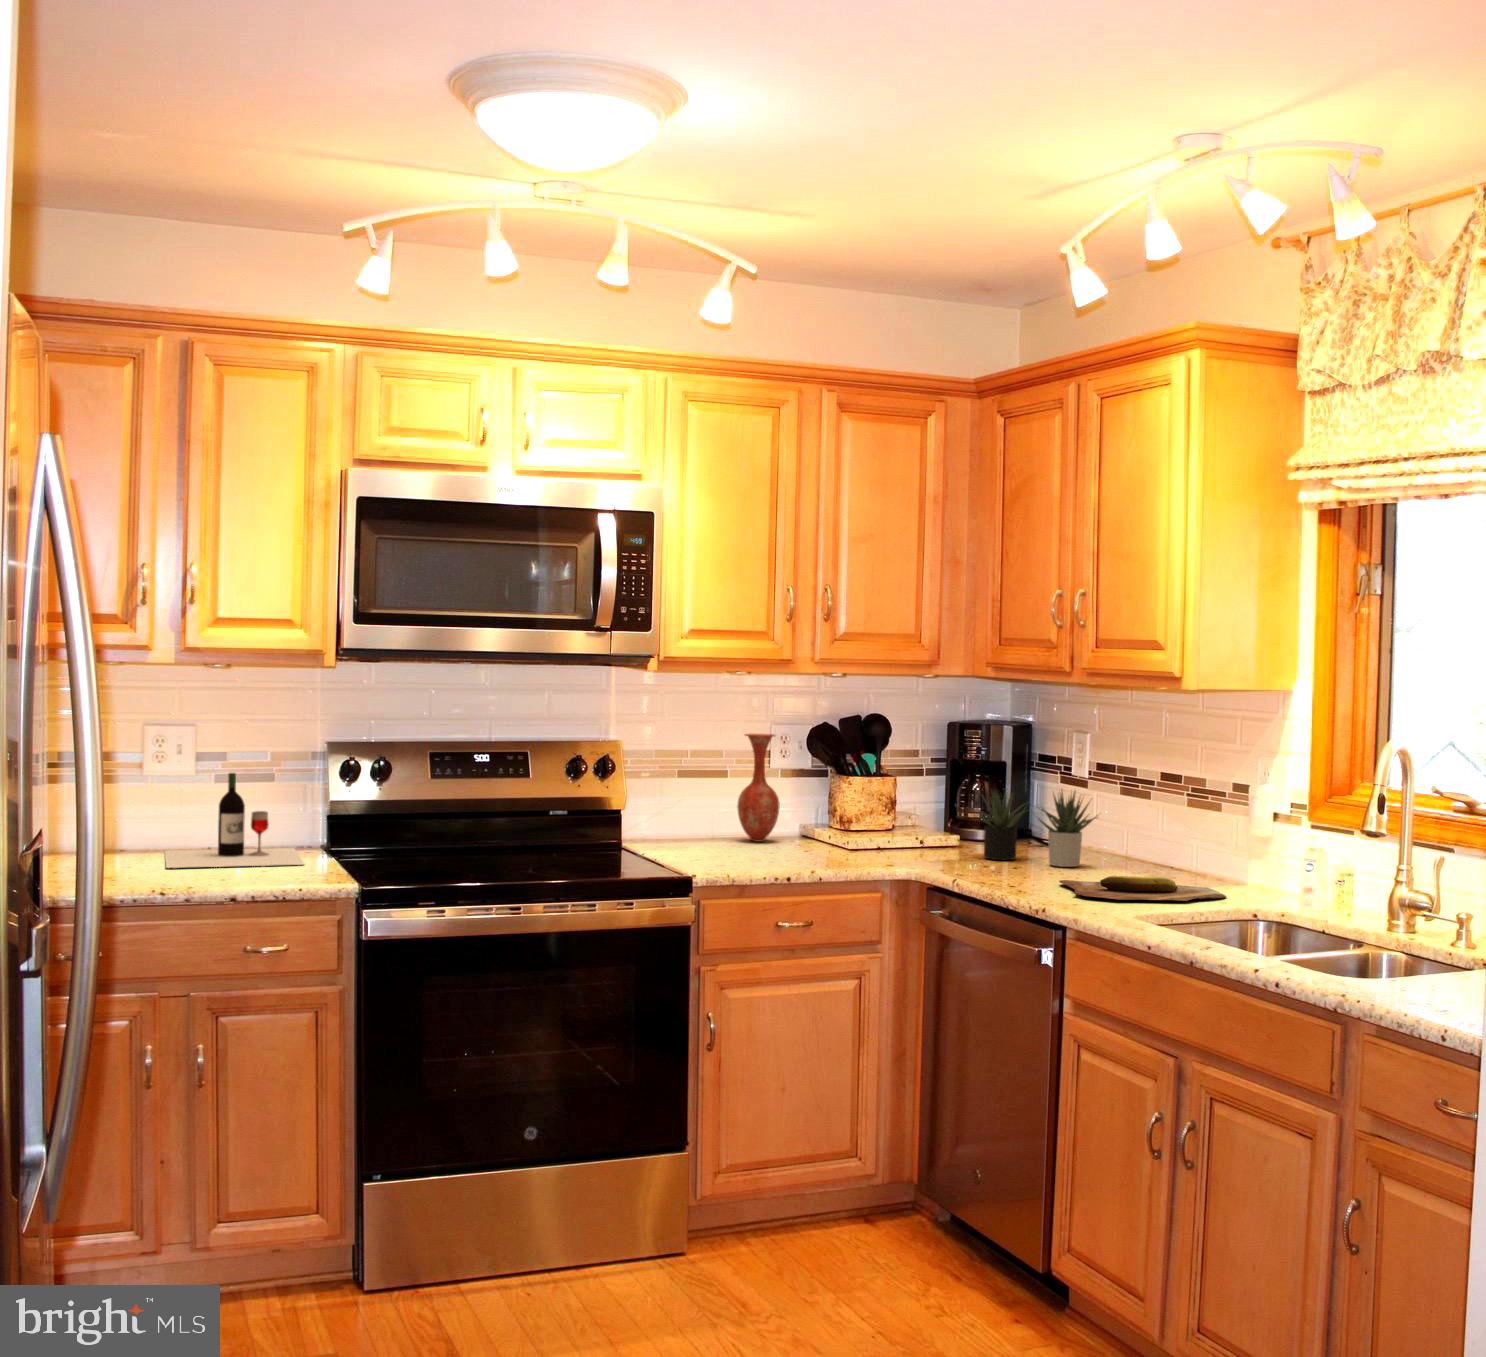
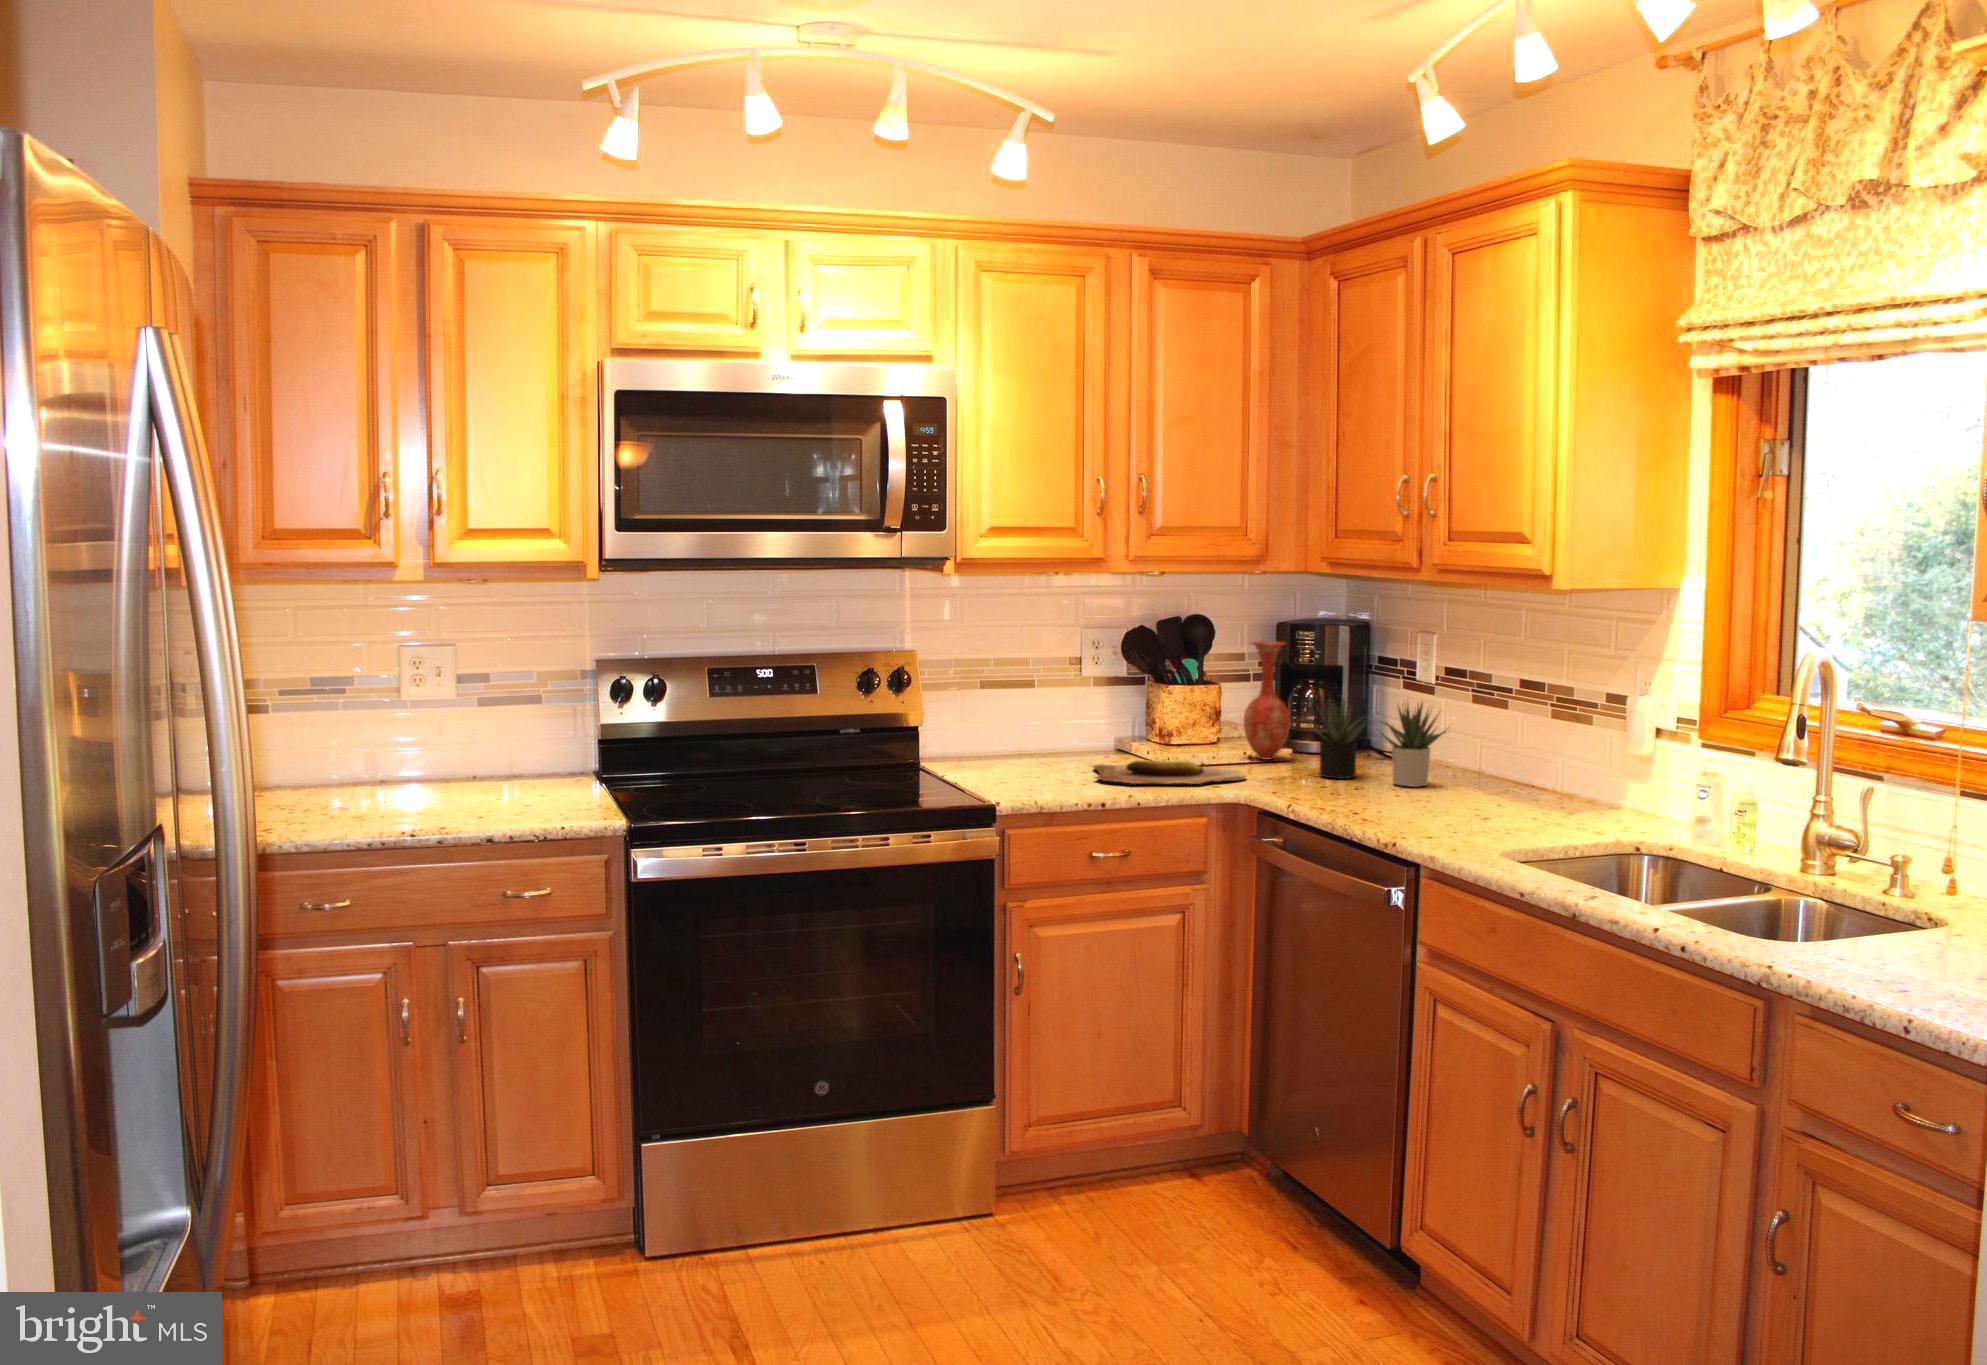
vase: present [737,734,780,842] -> present [1243,641,1290,760]
wine bottle: present [165,773,304,868] -> none [420,697,573,805]
cutting board: present [1059,875,1226,901] -> present [1093,760,1246,784]

